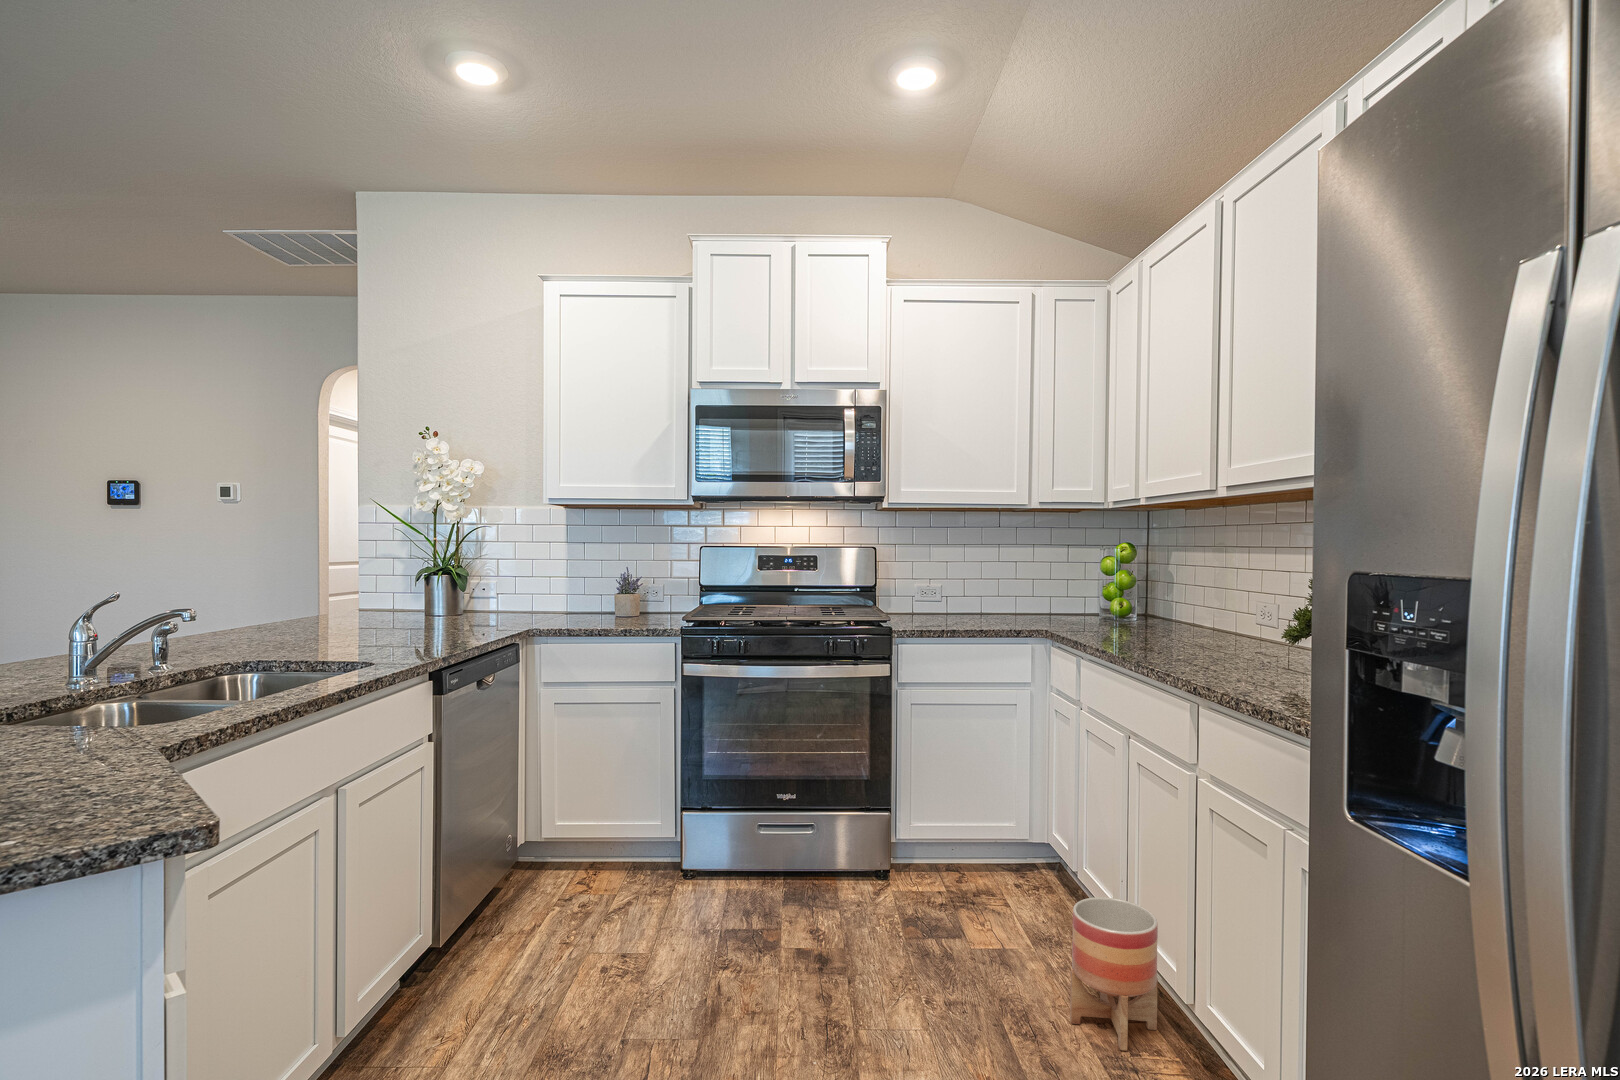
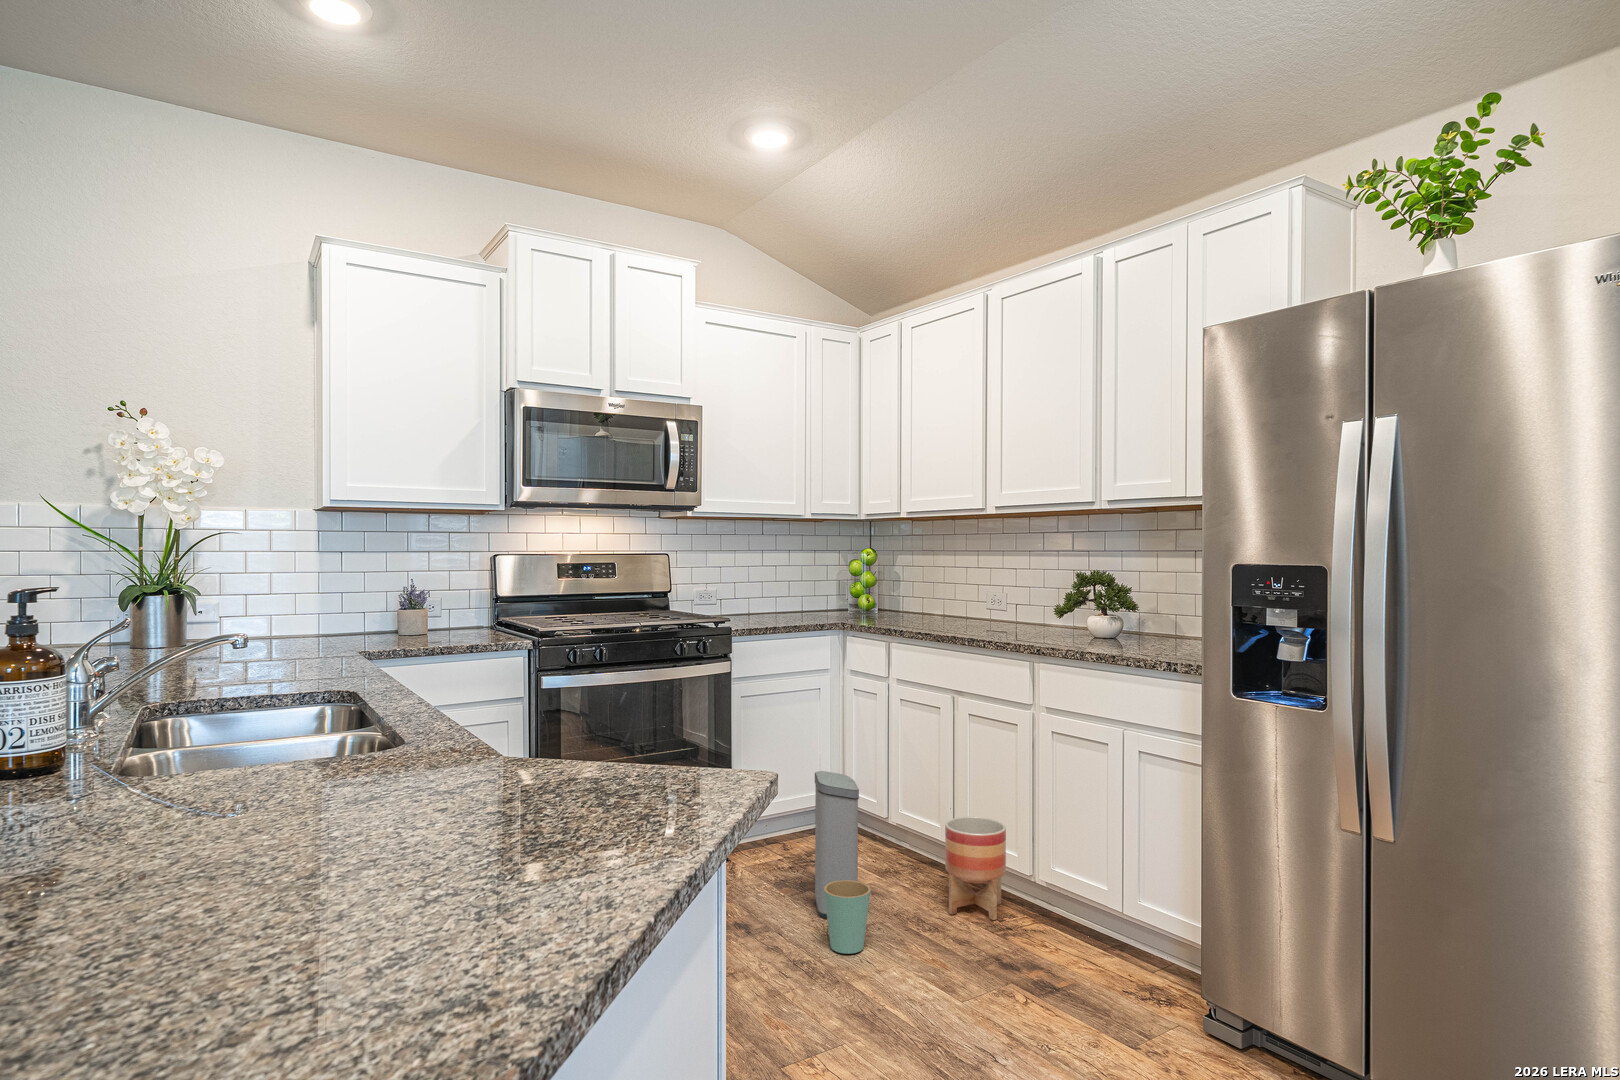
trash can: none [876,803,976,1035] -> present [815,771,871,954]

